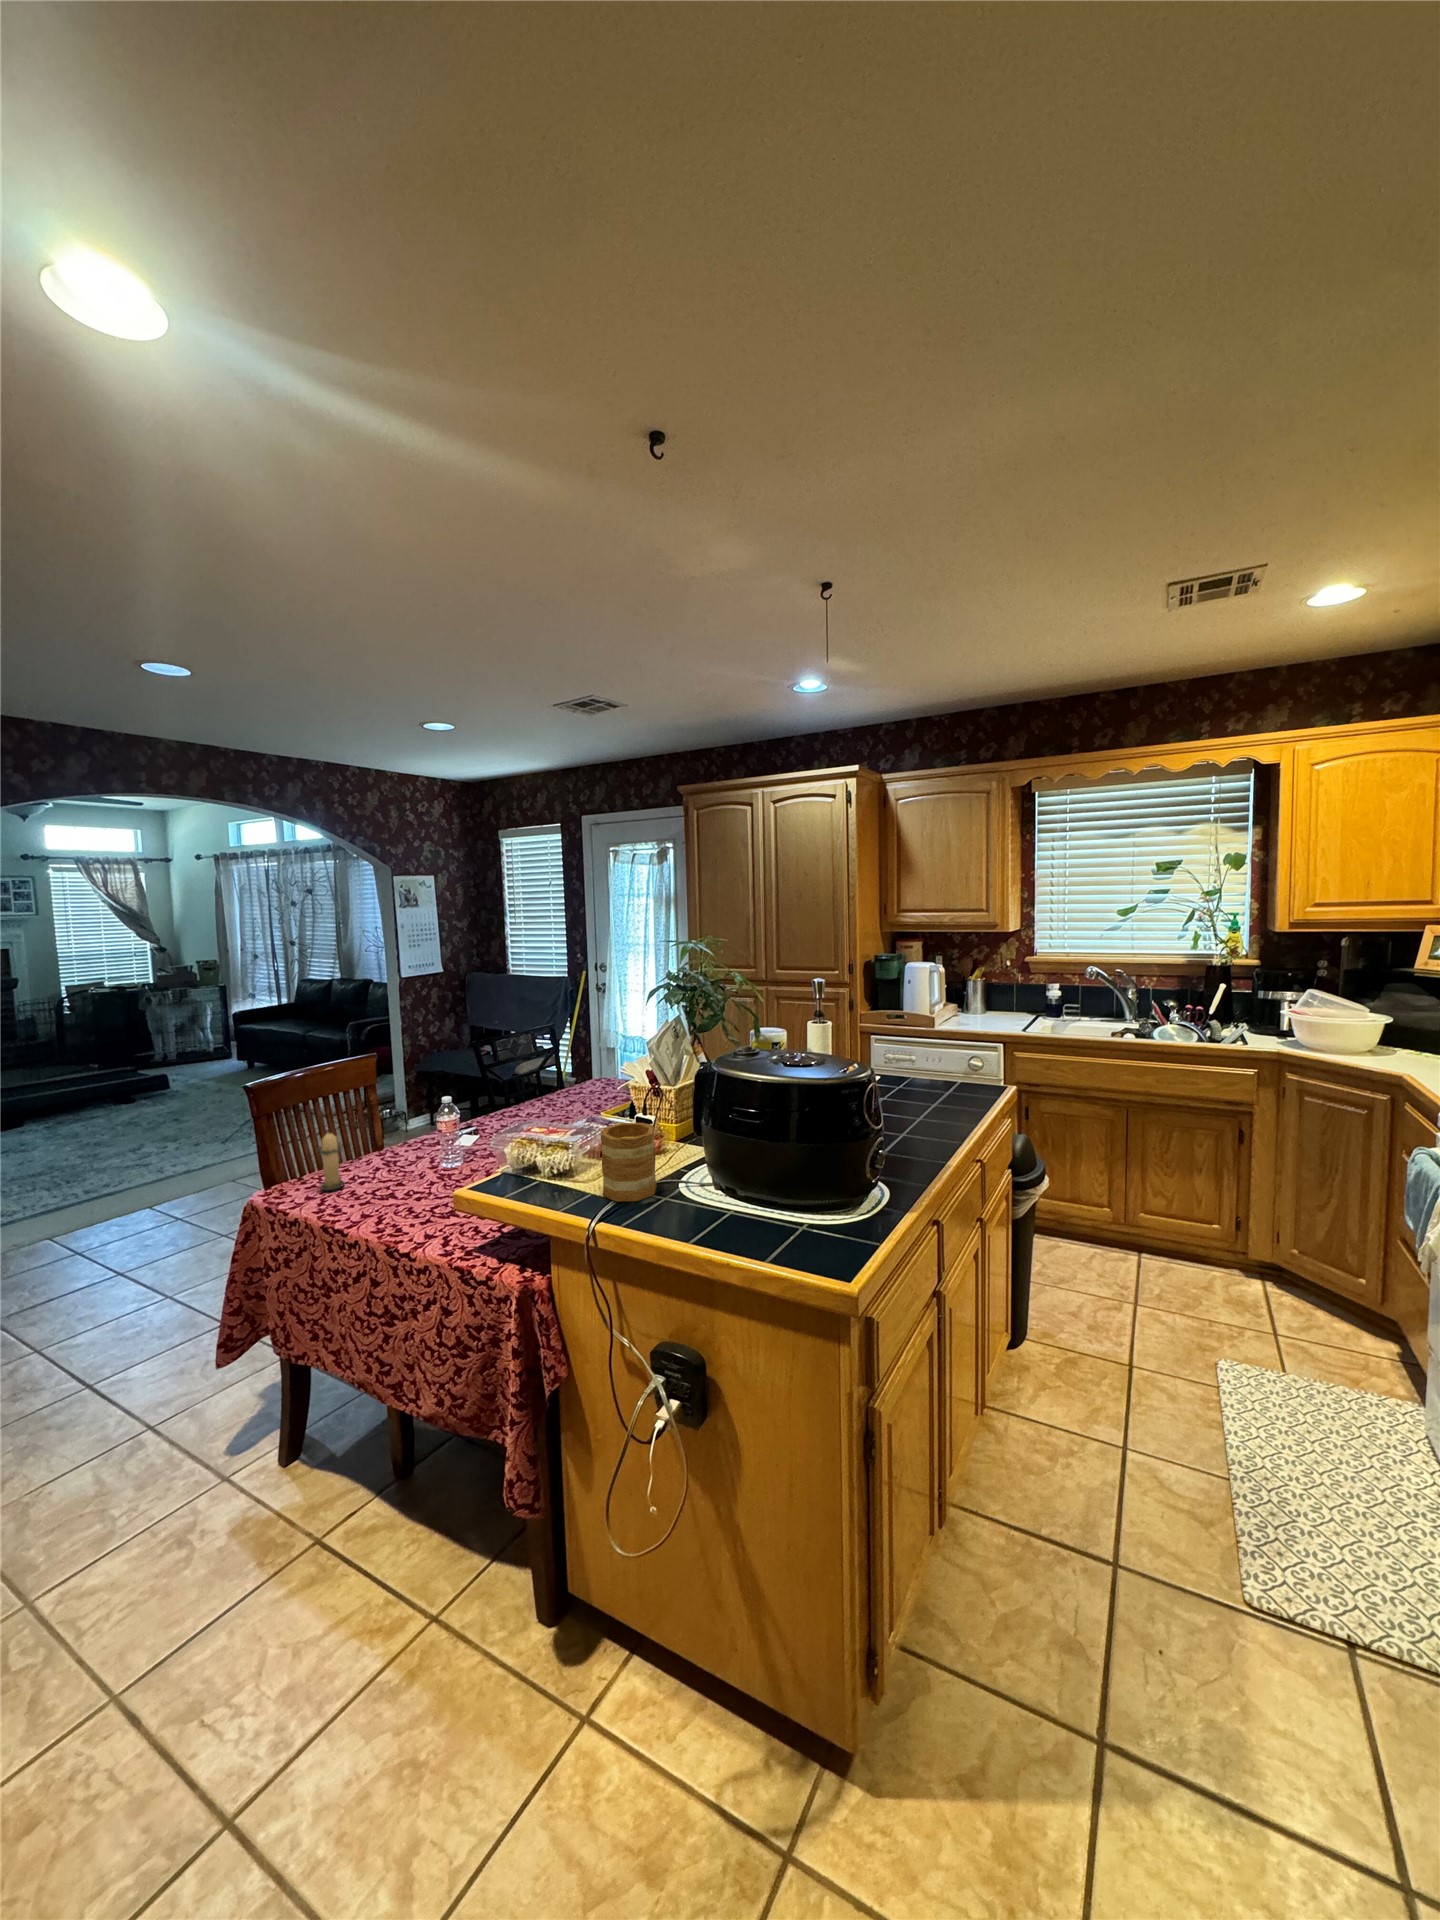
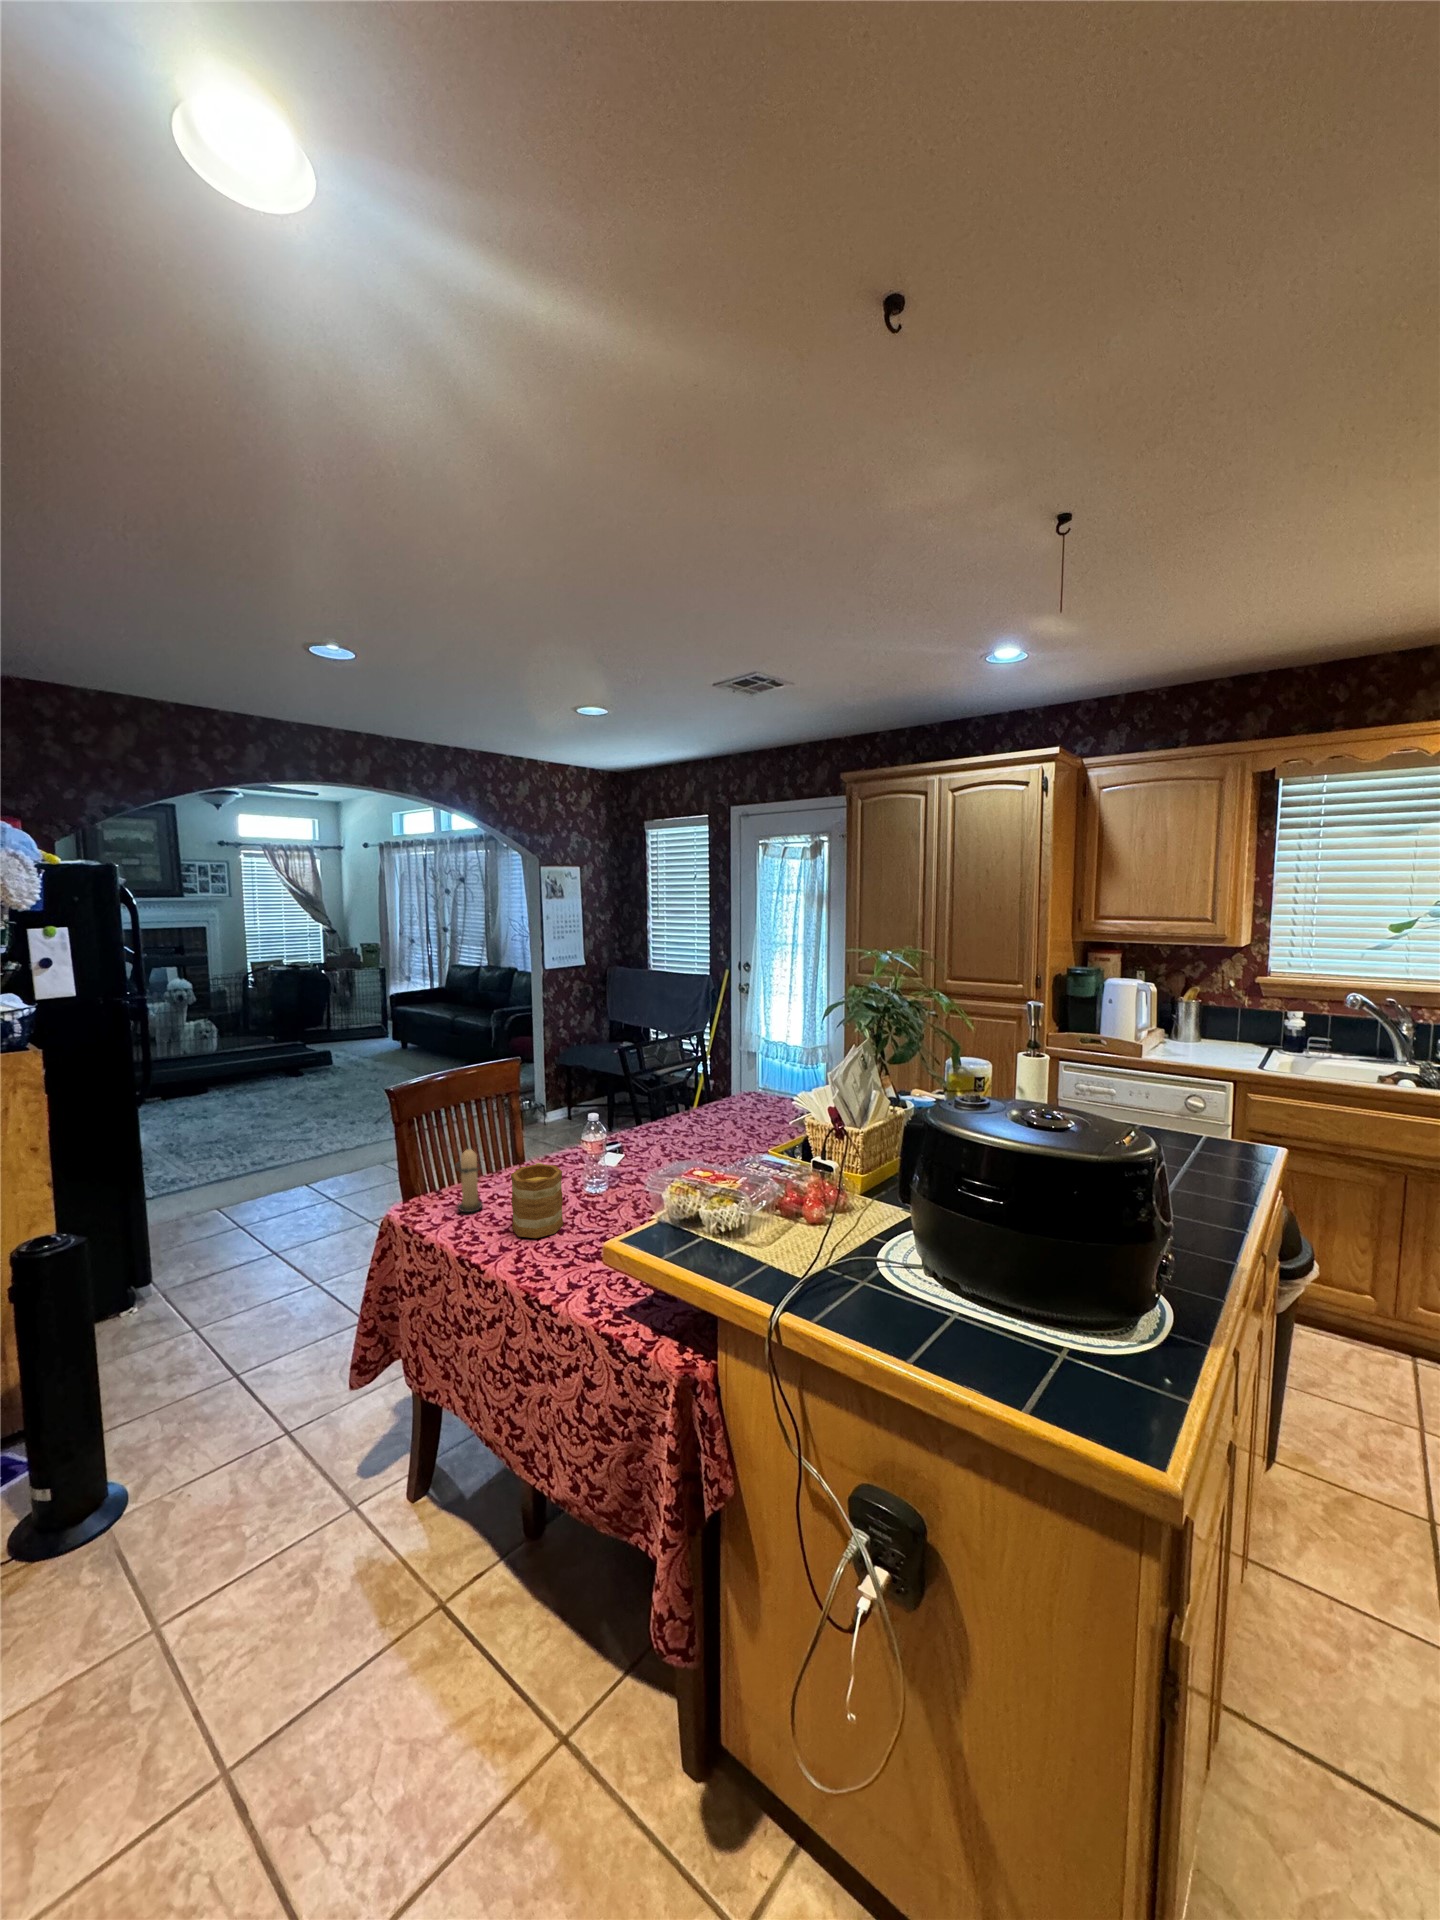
mug: present [600,1123,657,1201] -> present [511,1163,563,1238]

